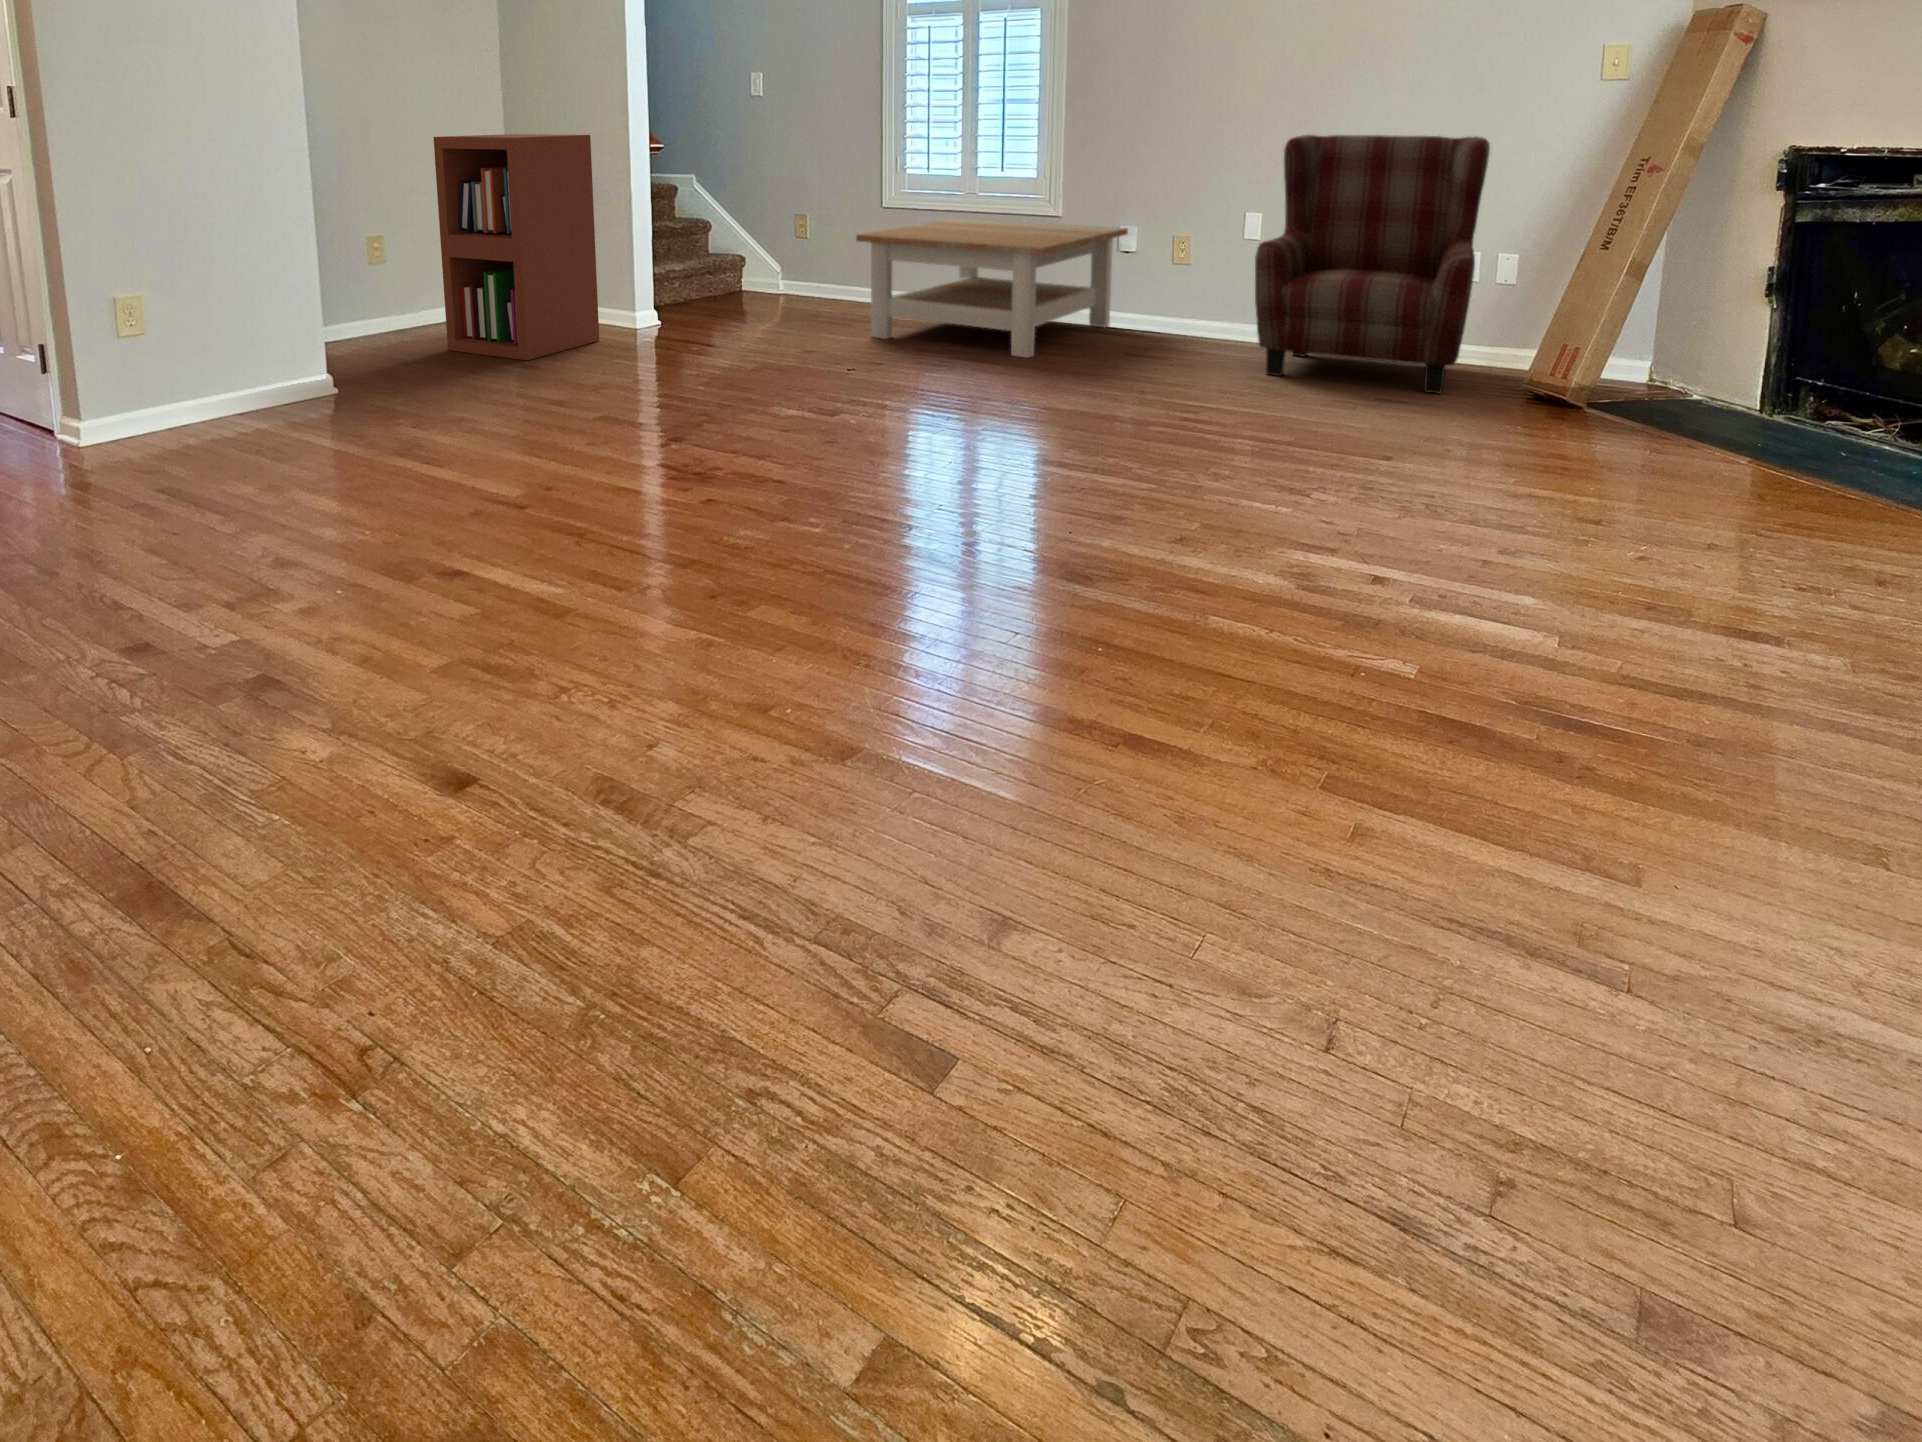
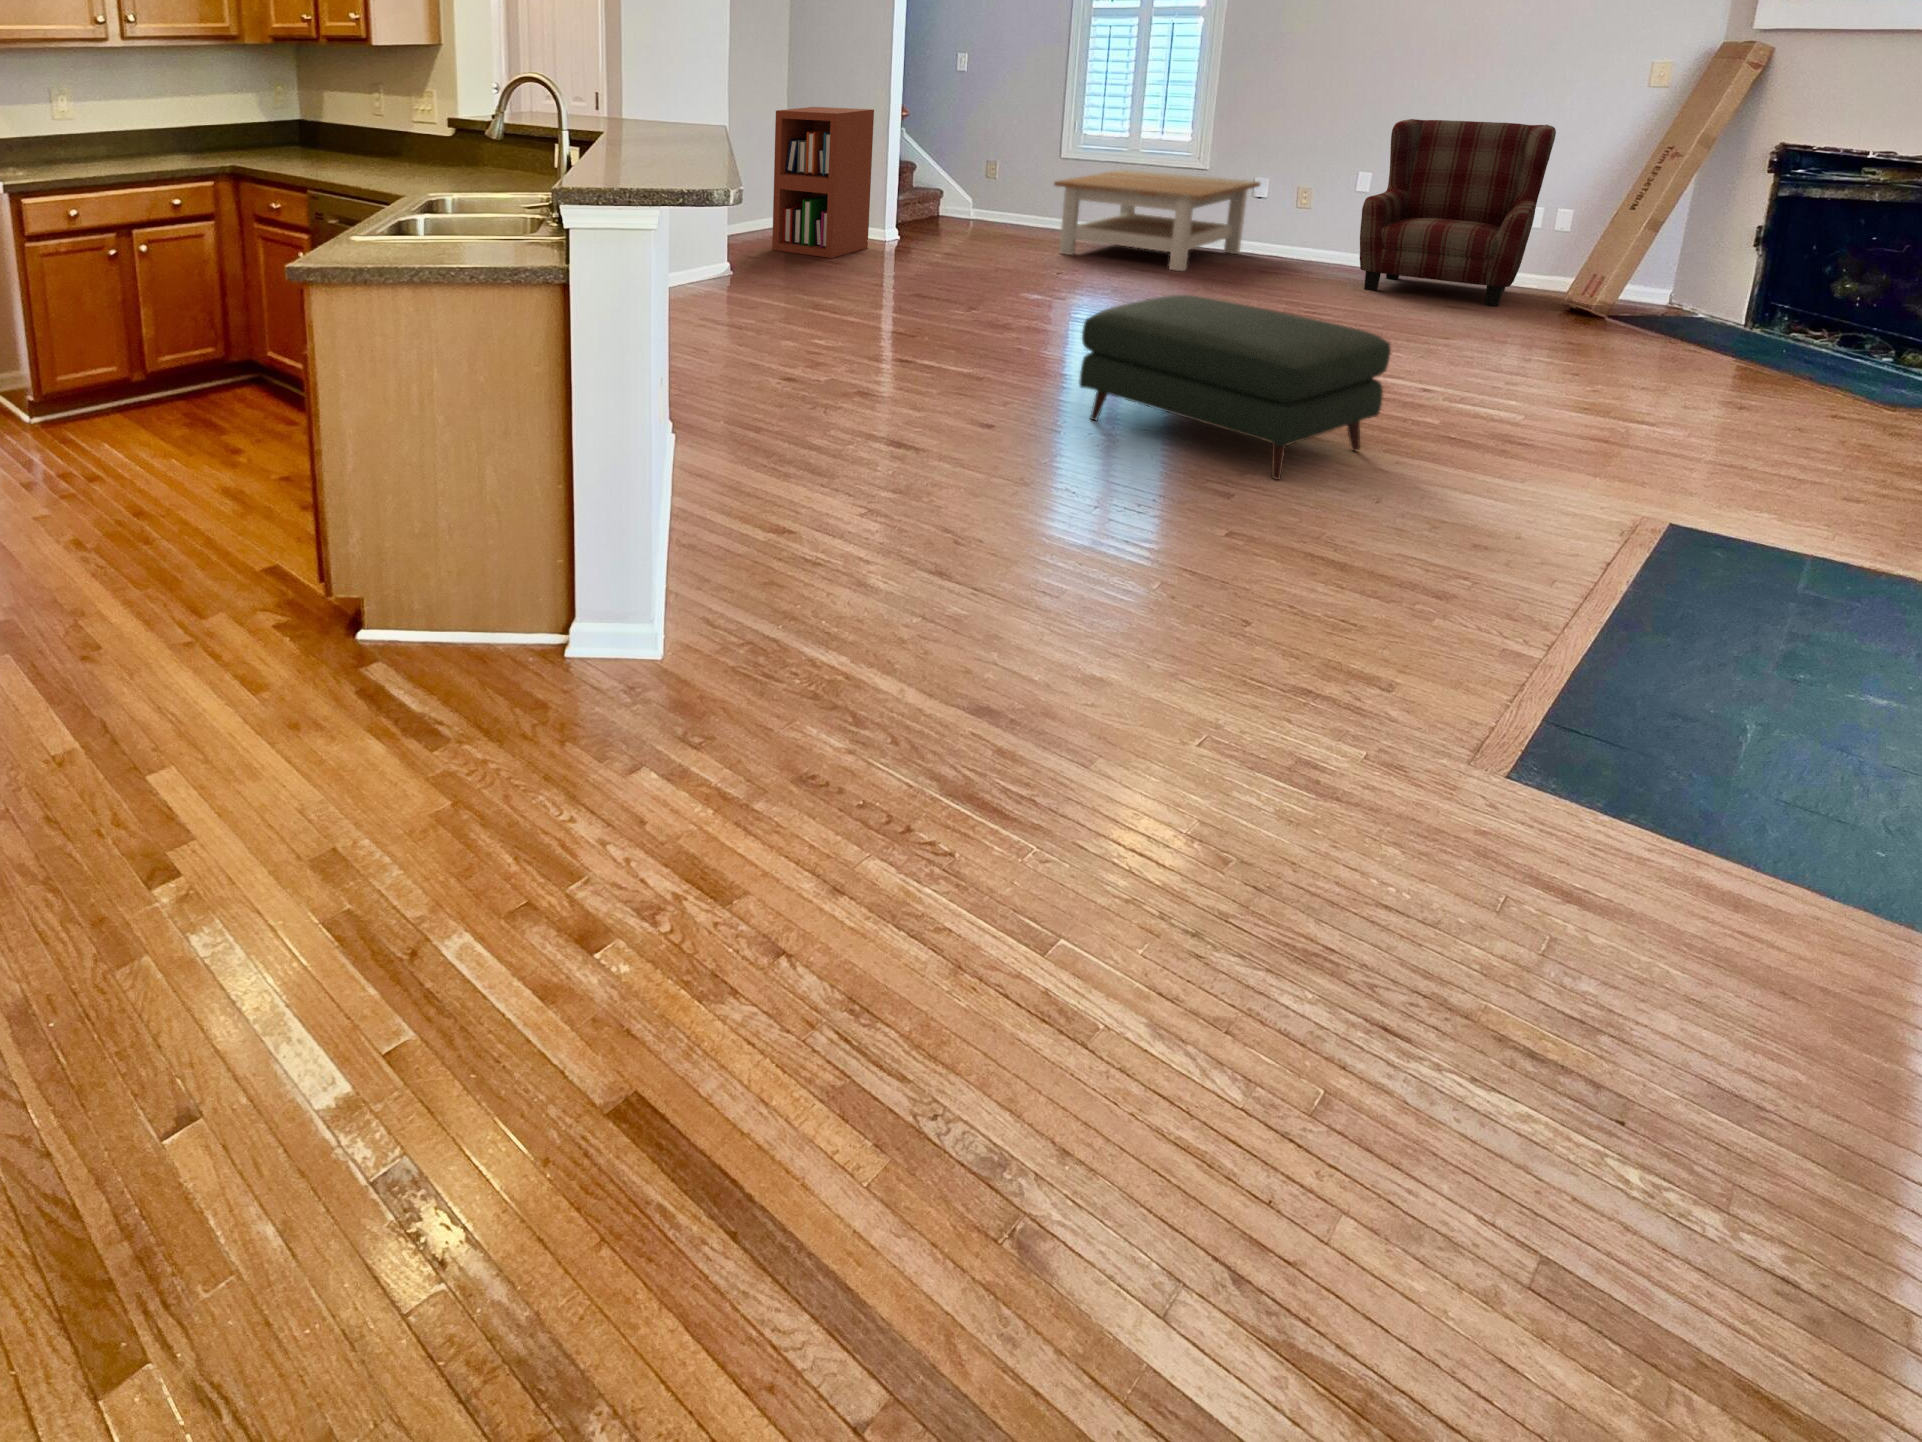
ottoman: none [685,445,1340,993] -> present [1079,295,1391,480]

